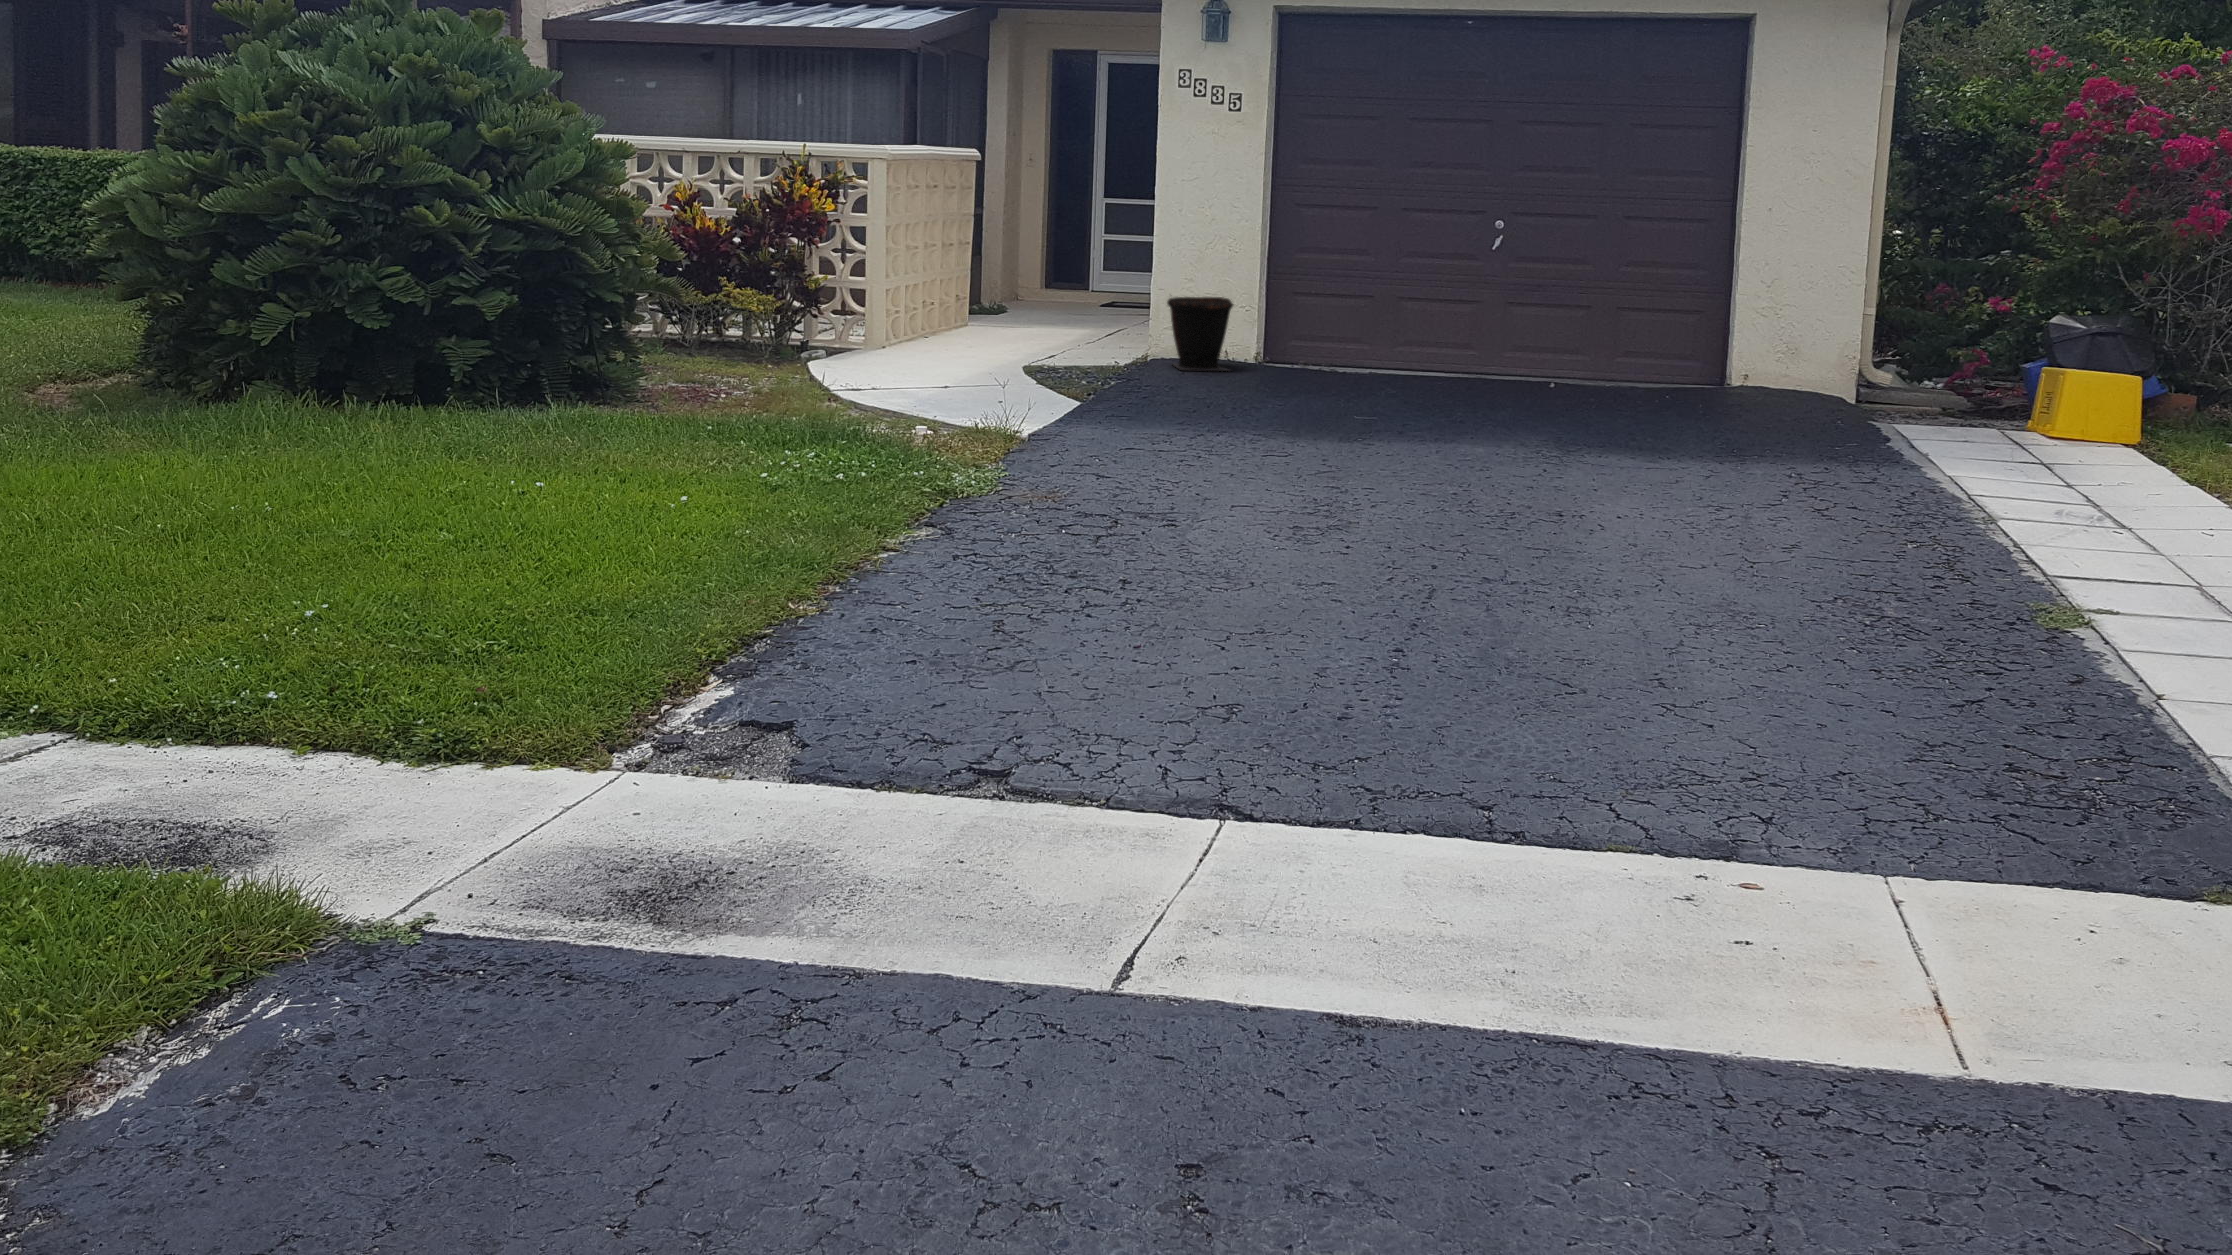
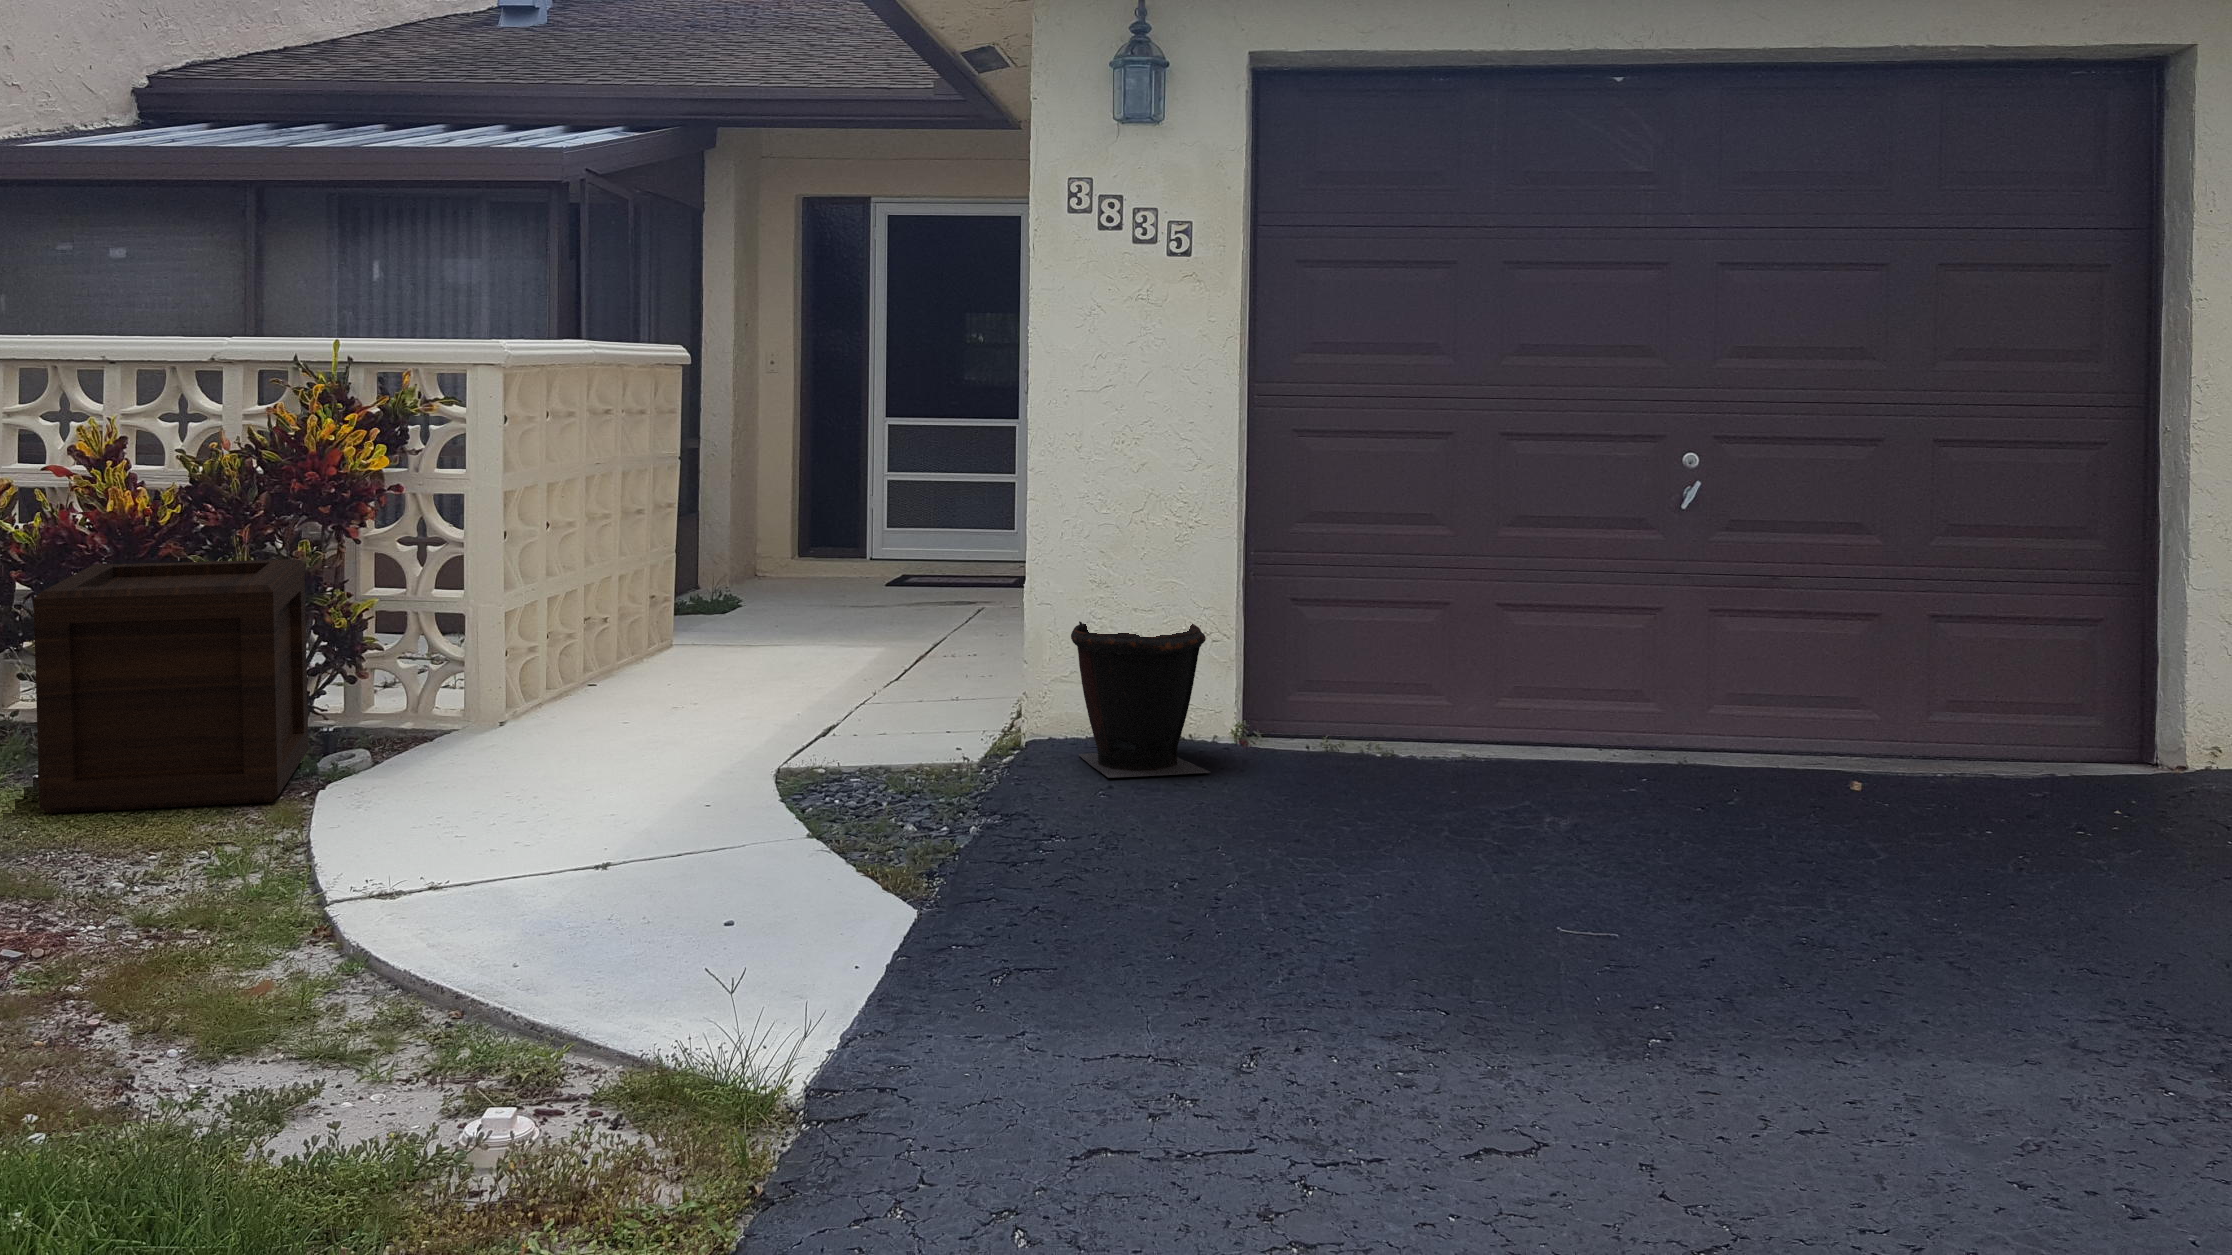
wooden crate: none [687,252,794,362] -> present [33,559,308,814]

